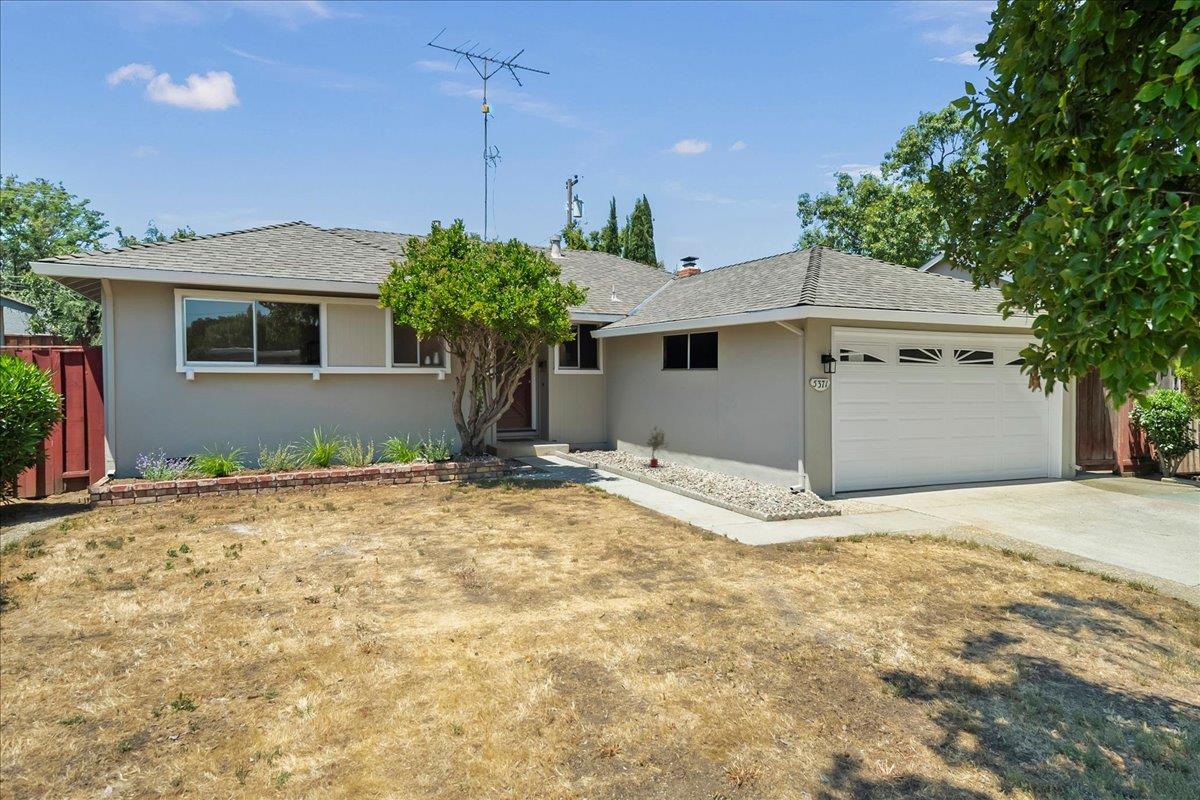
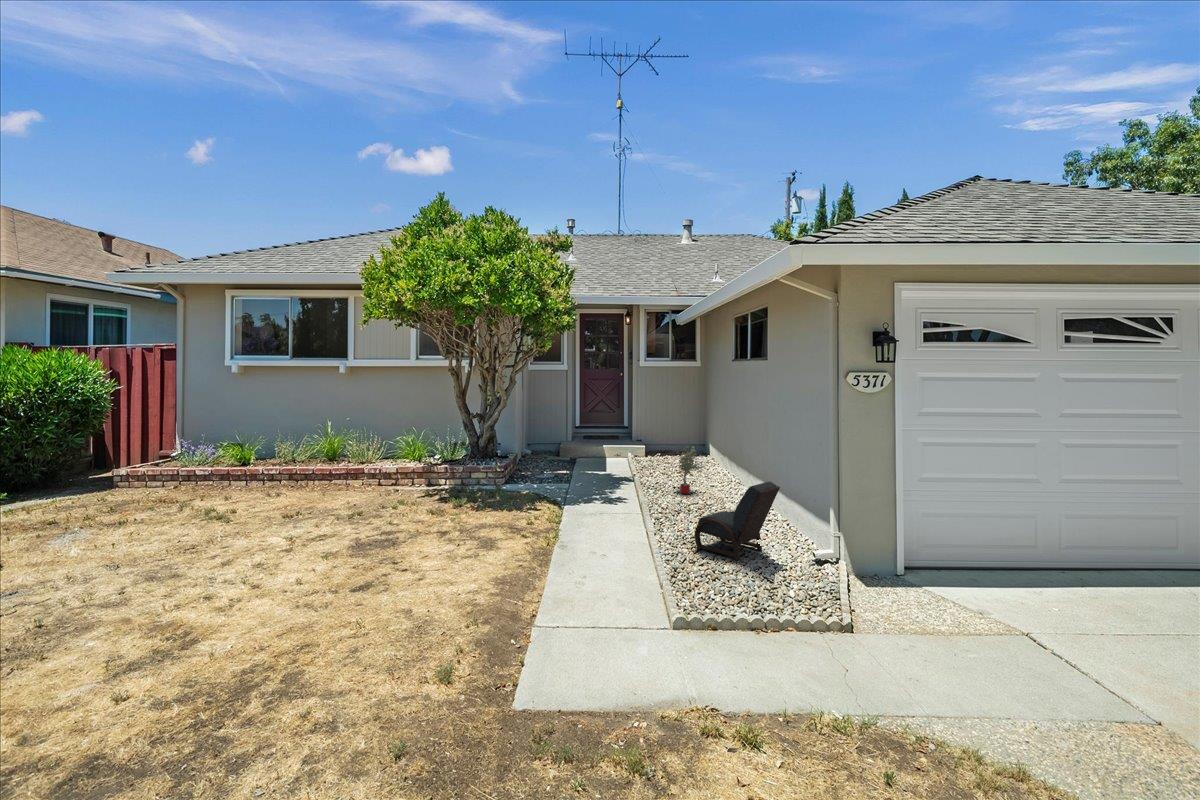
lounge chair: none [725,439,781,496] -> present [695,482,780,560]

